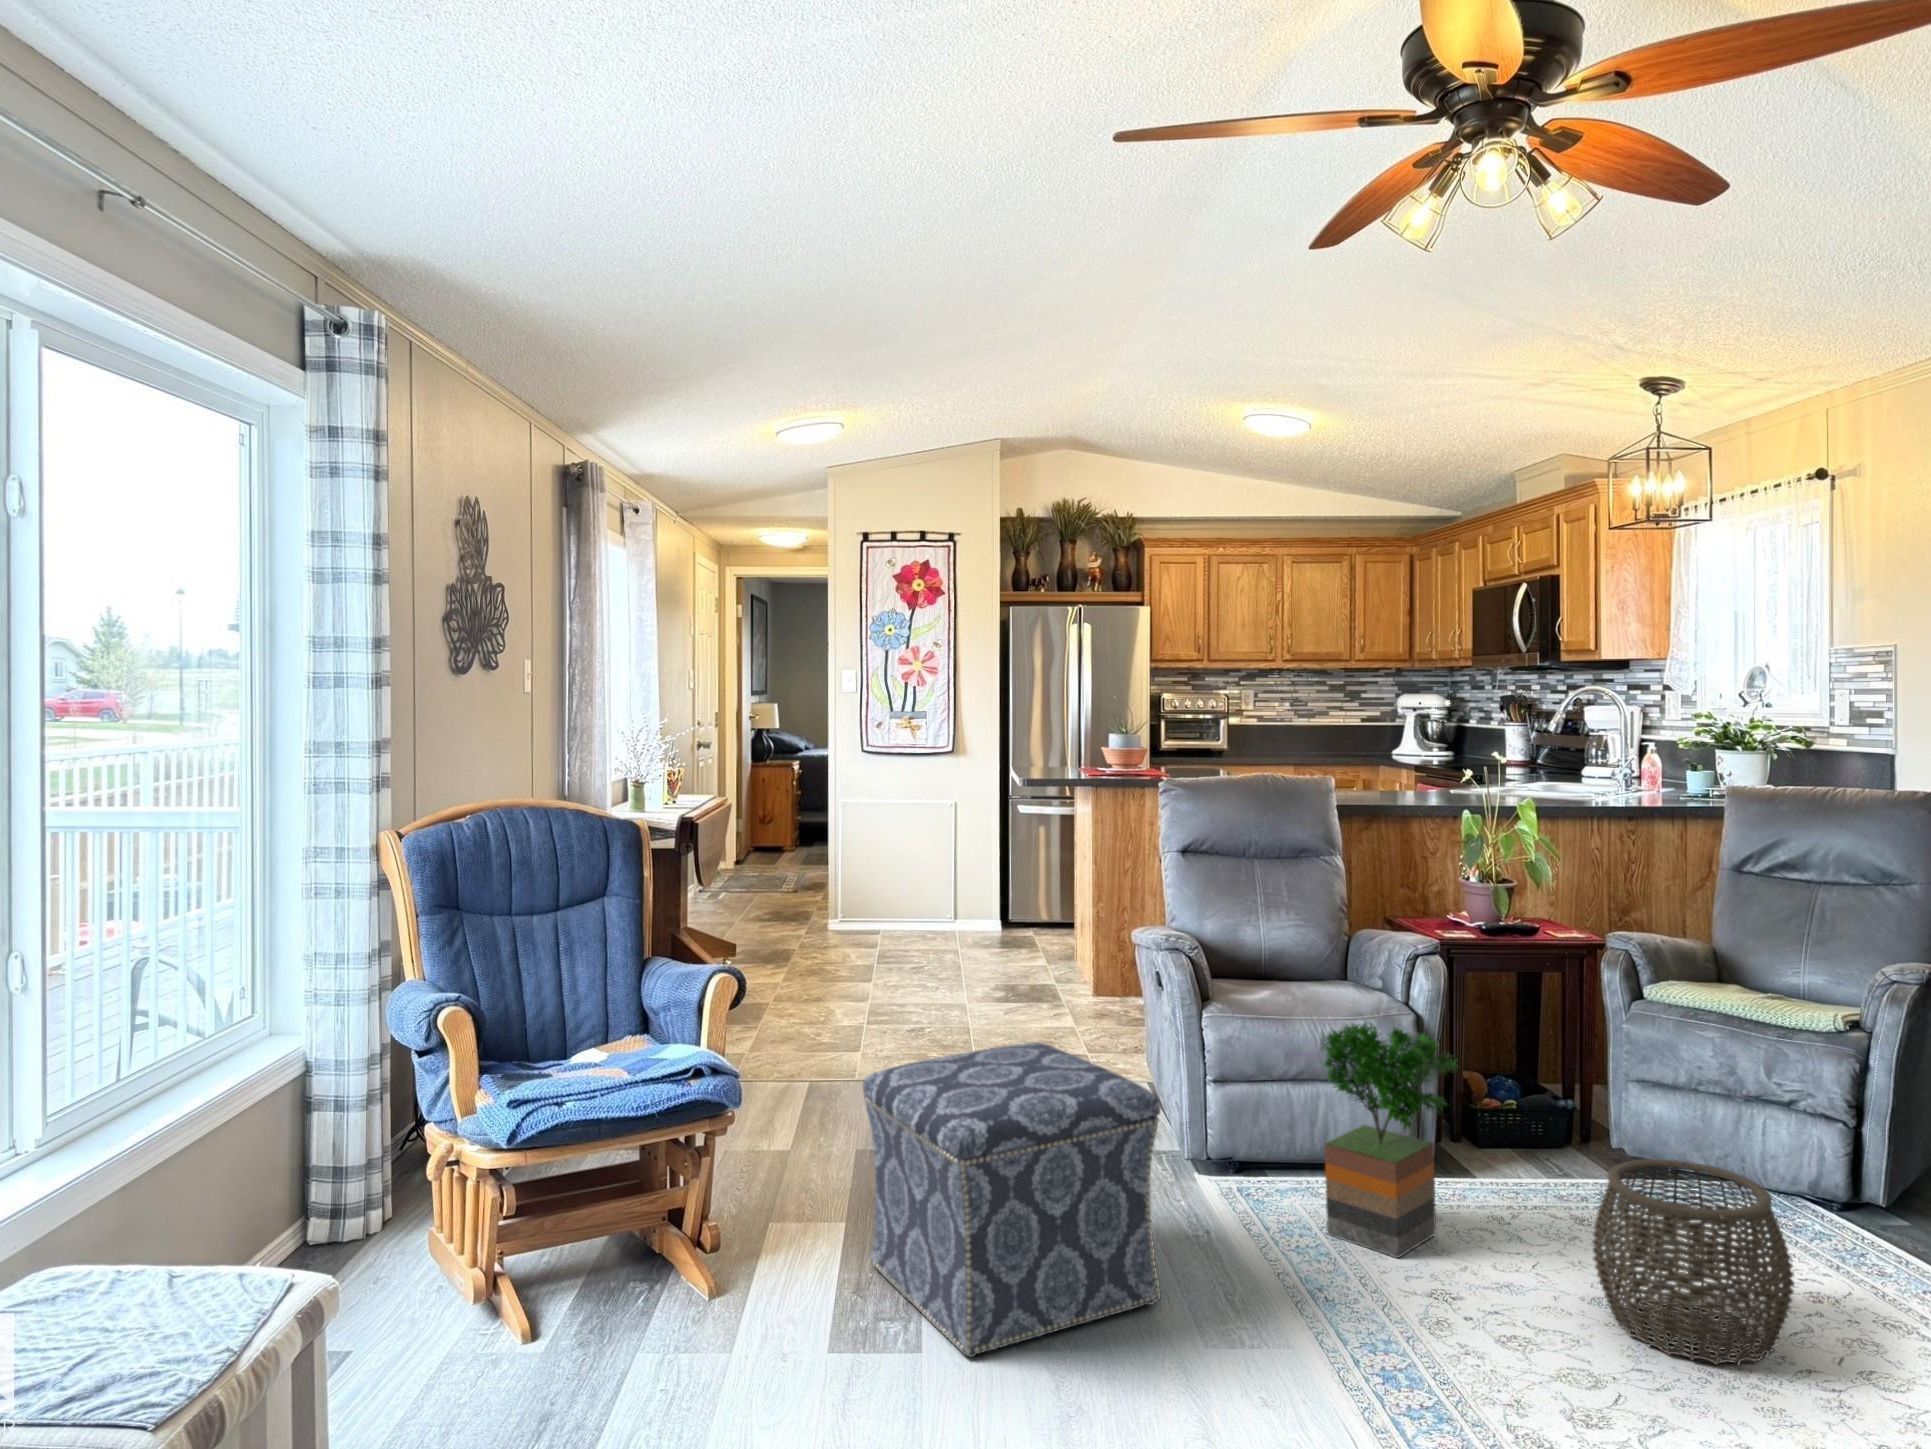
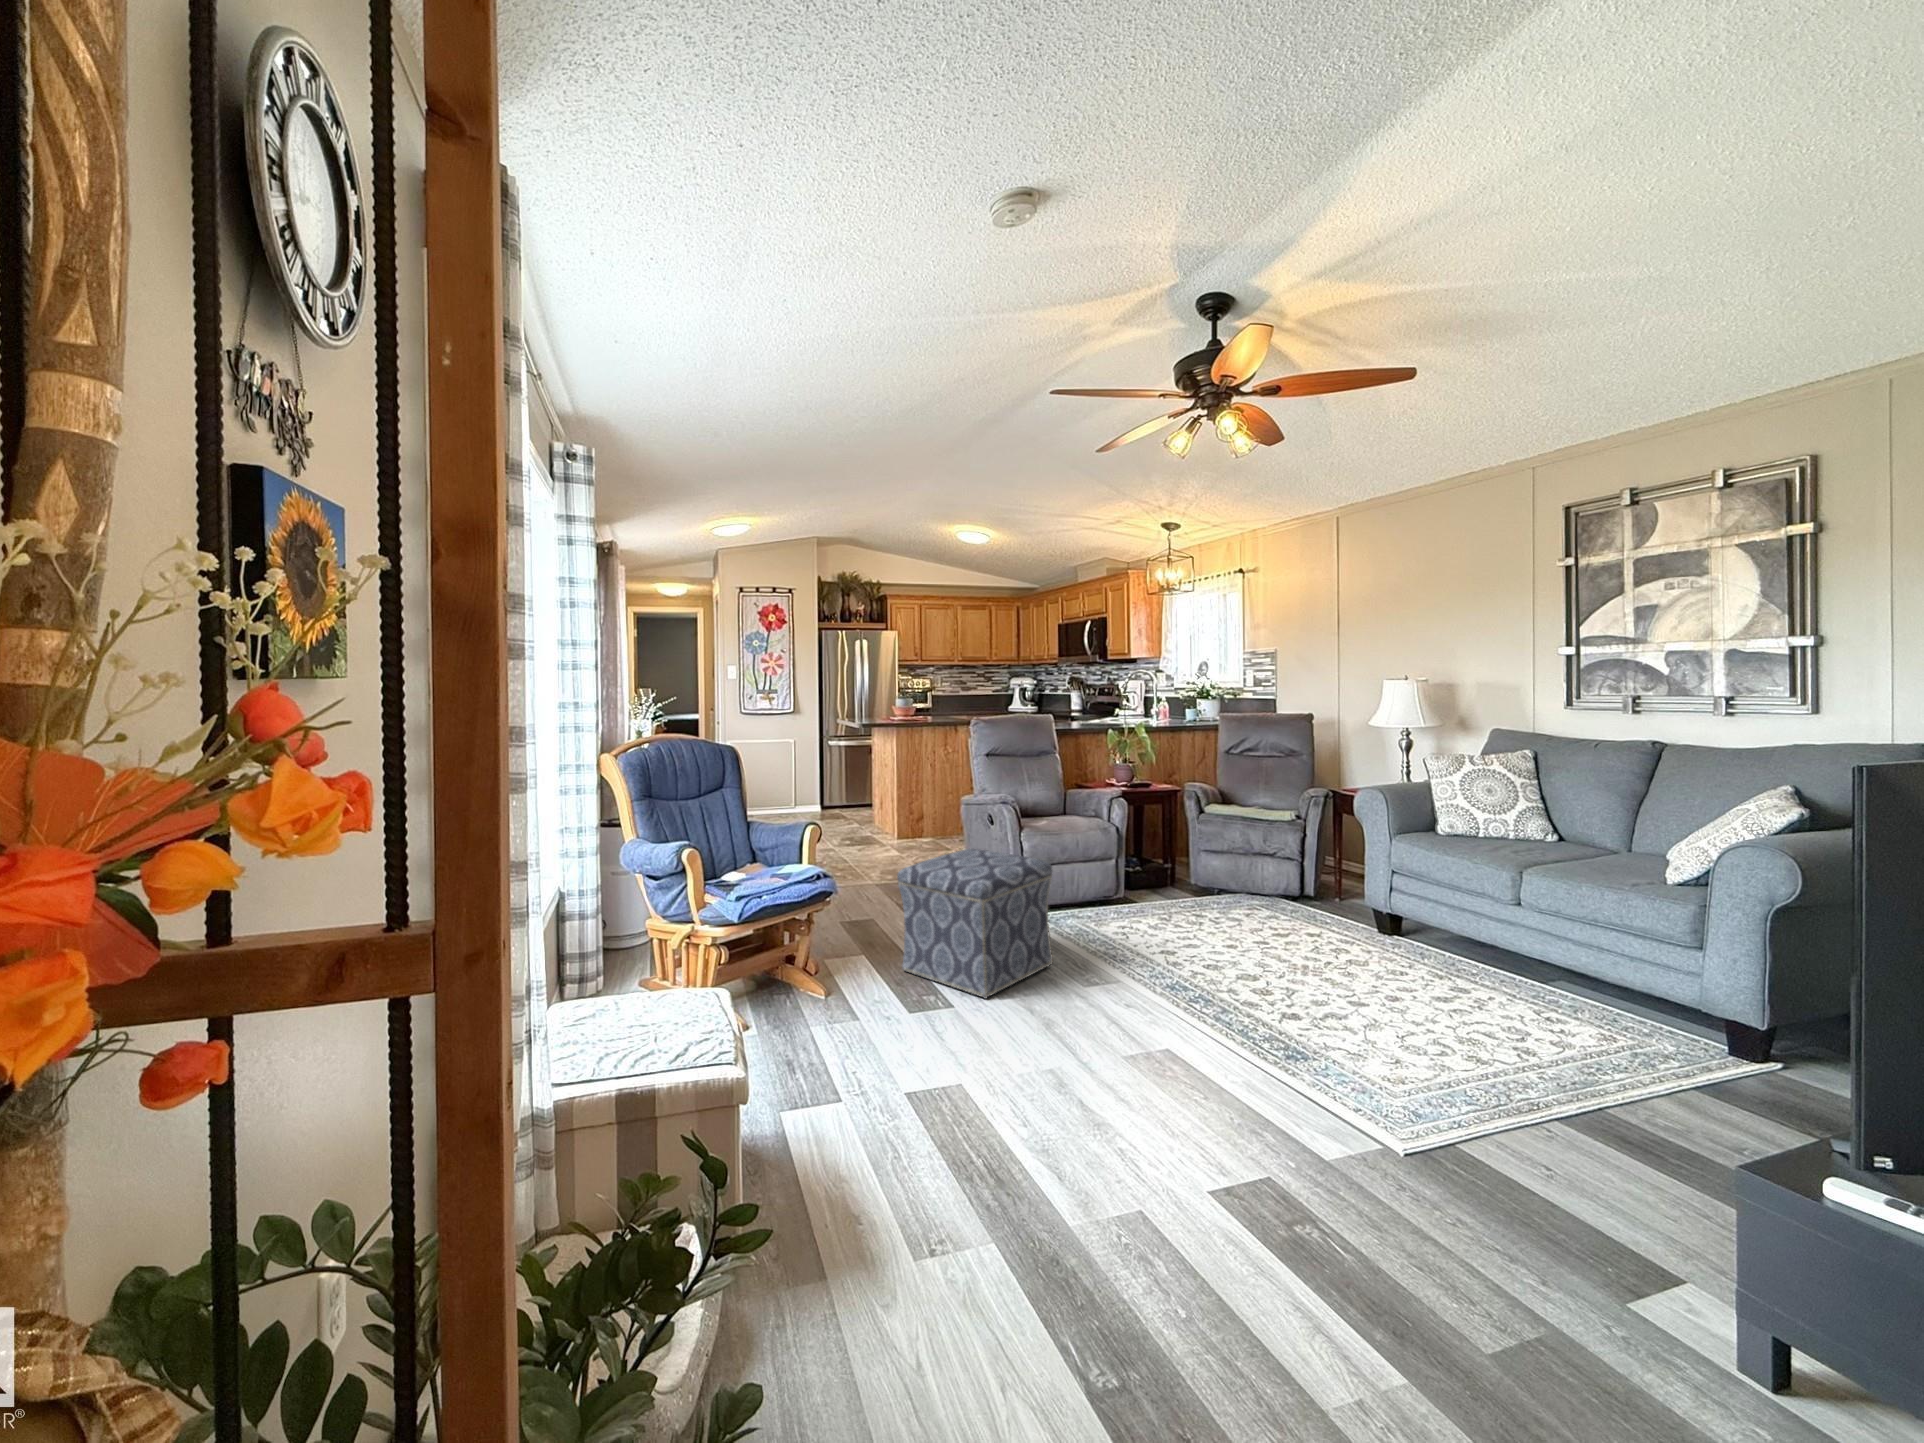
potted tree: present [1323,1023,1456,1258] -> none [1090,826,1158,934]
woven basket: present [1592,1159,1795,1365] -> none [1225,872,1308,953]

